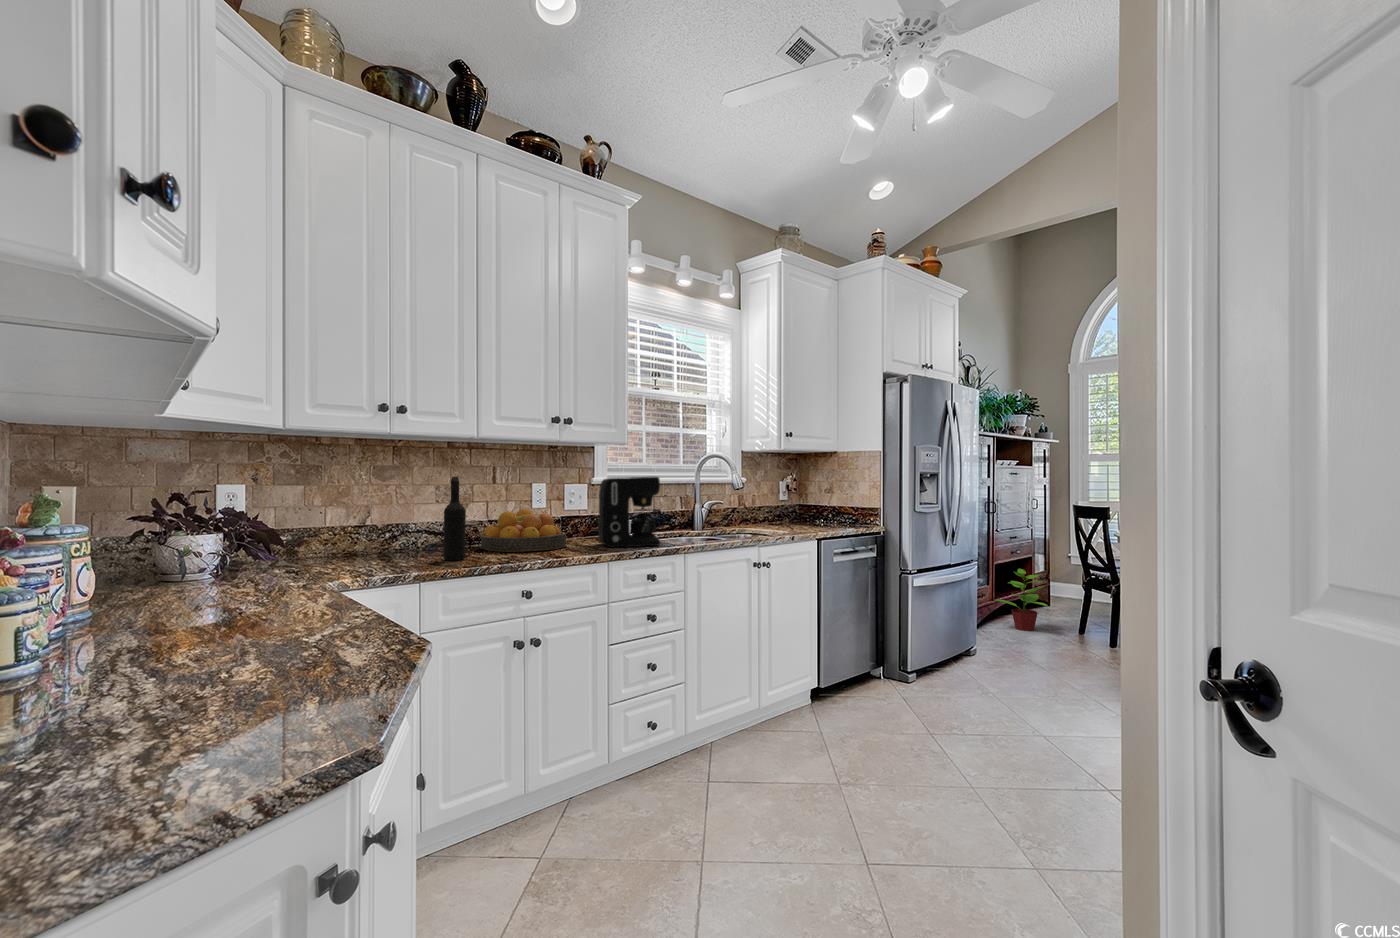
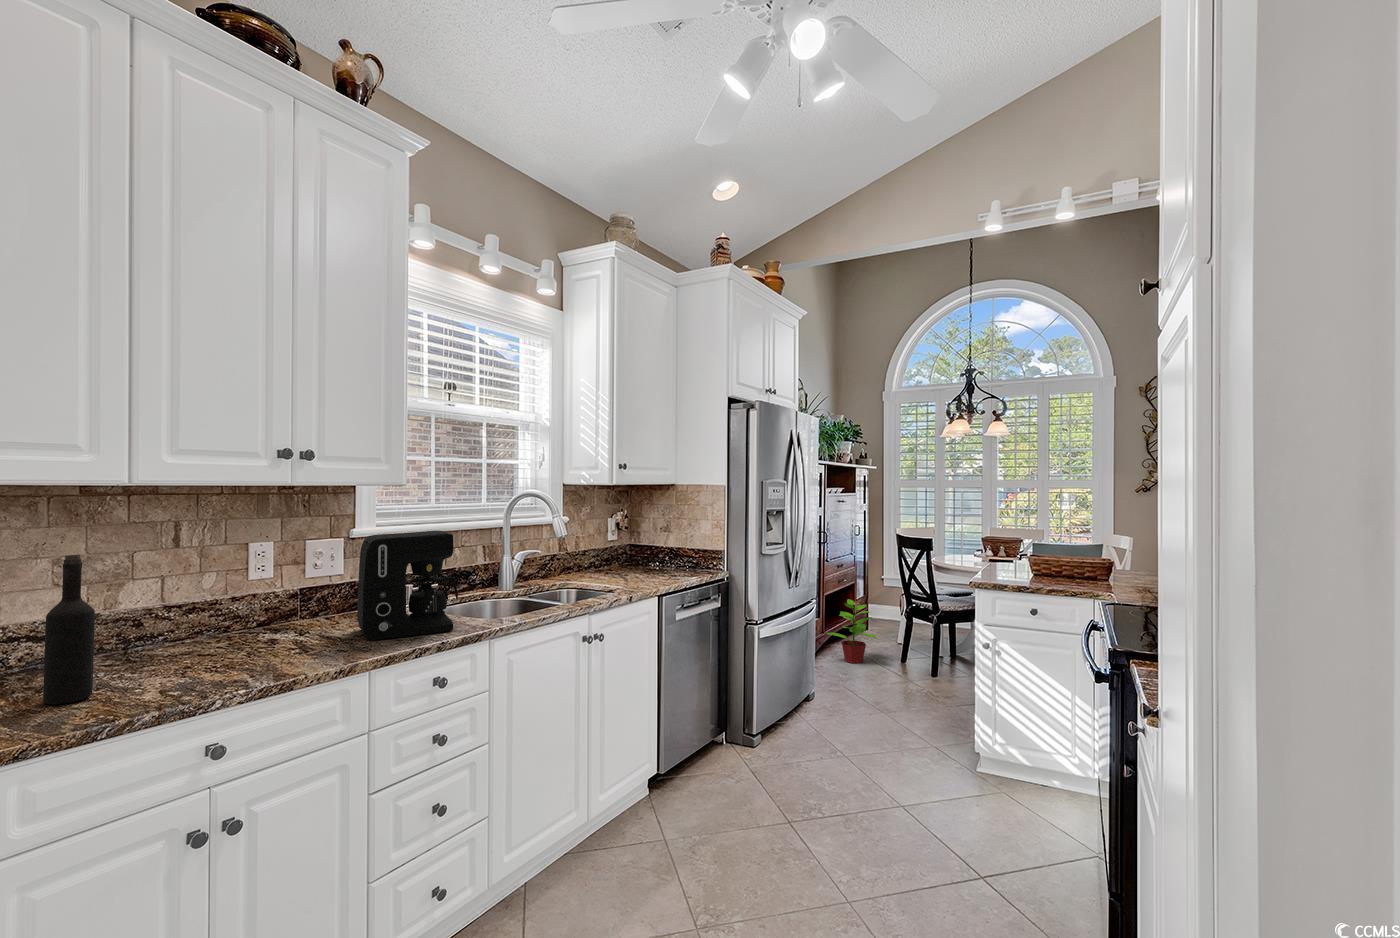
fruit bowl: present [481,509,566,552] -> none [142,587,302,666]

